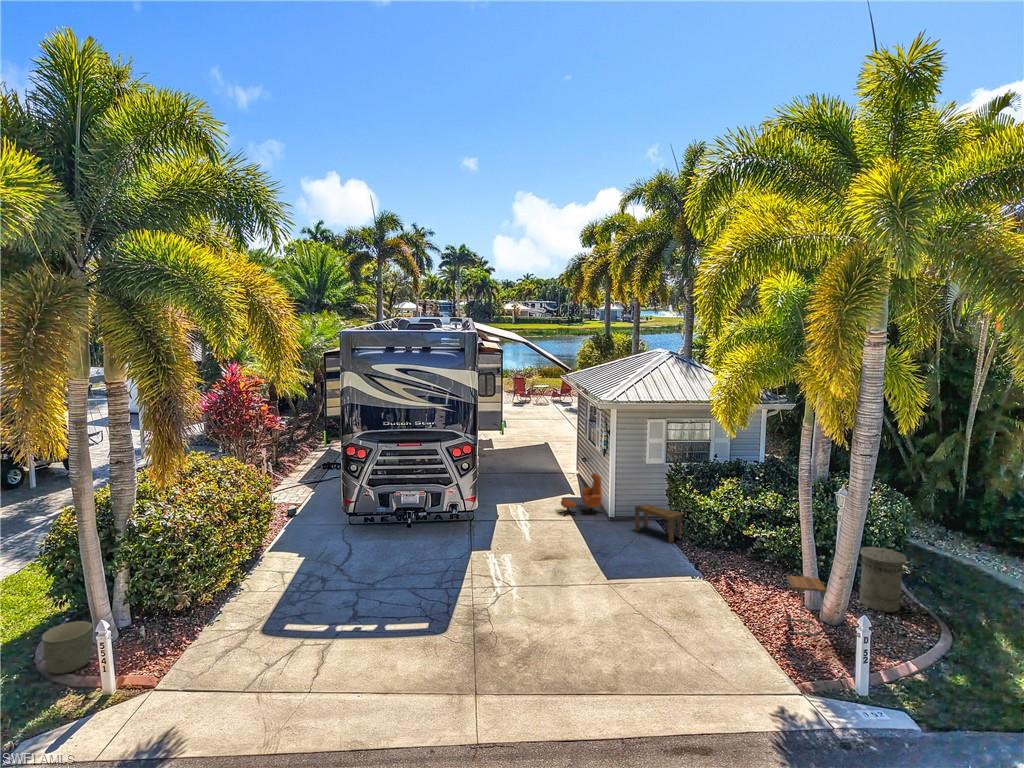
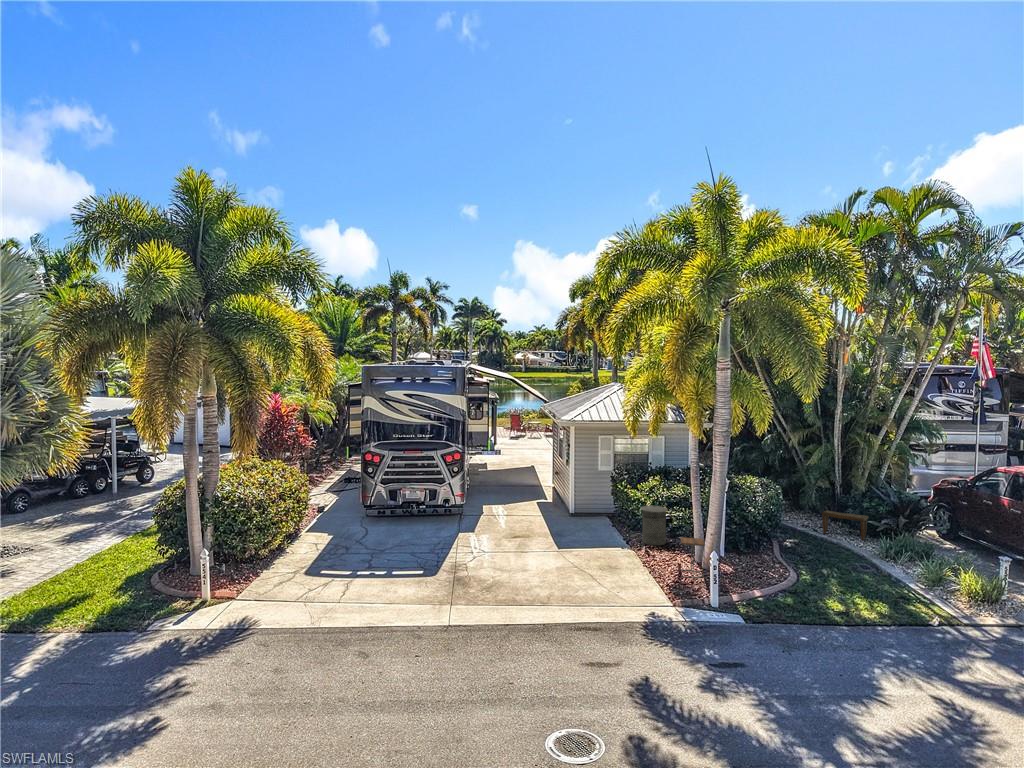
lounge chair: present [558,473,602,516] -> none [530,479,566,513]
bench: present [635,504,684,542] -> present [822,511,868,540]
trash can: present [859,547,907,612] -> present [641,506,668,545]
planter: present [42,621,92,674] -> none [158,560,190,592]

